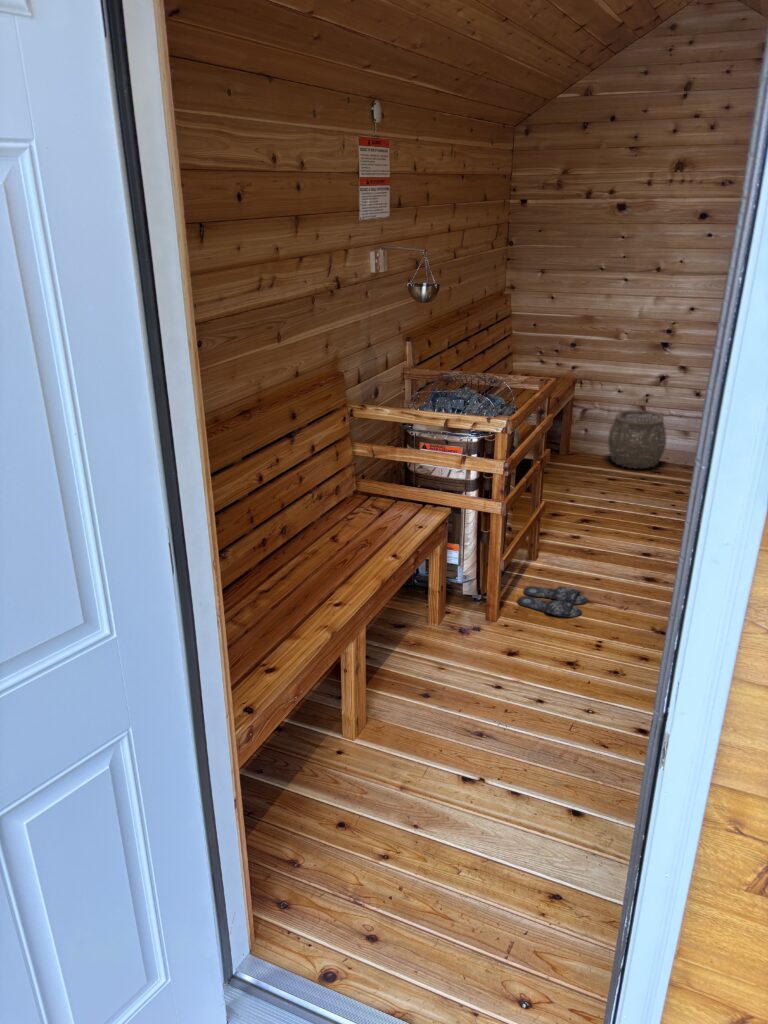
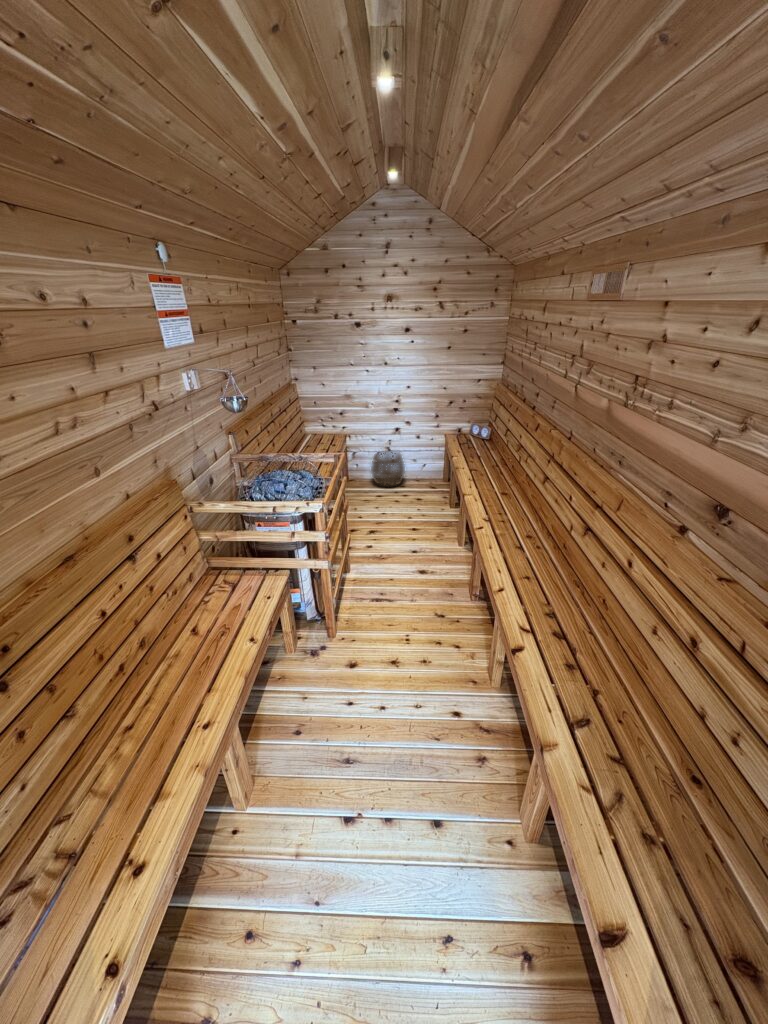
slippers: present [517,586,587,618] -> none [345,592,391,619]

